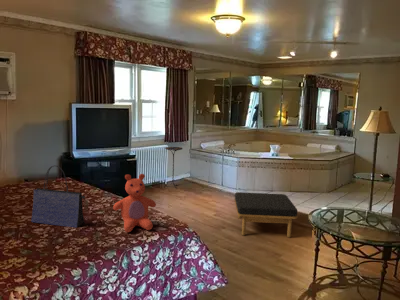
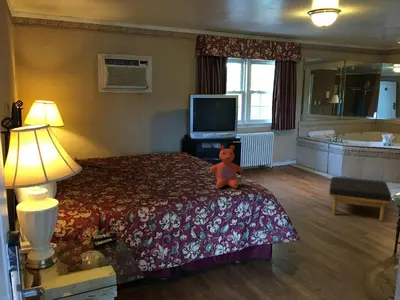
side table: present [165,147,182,186] -> none [269,134,289,173]
tote bag: present [31,165,85,228] -> none [155,137,191,183]

